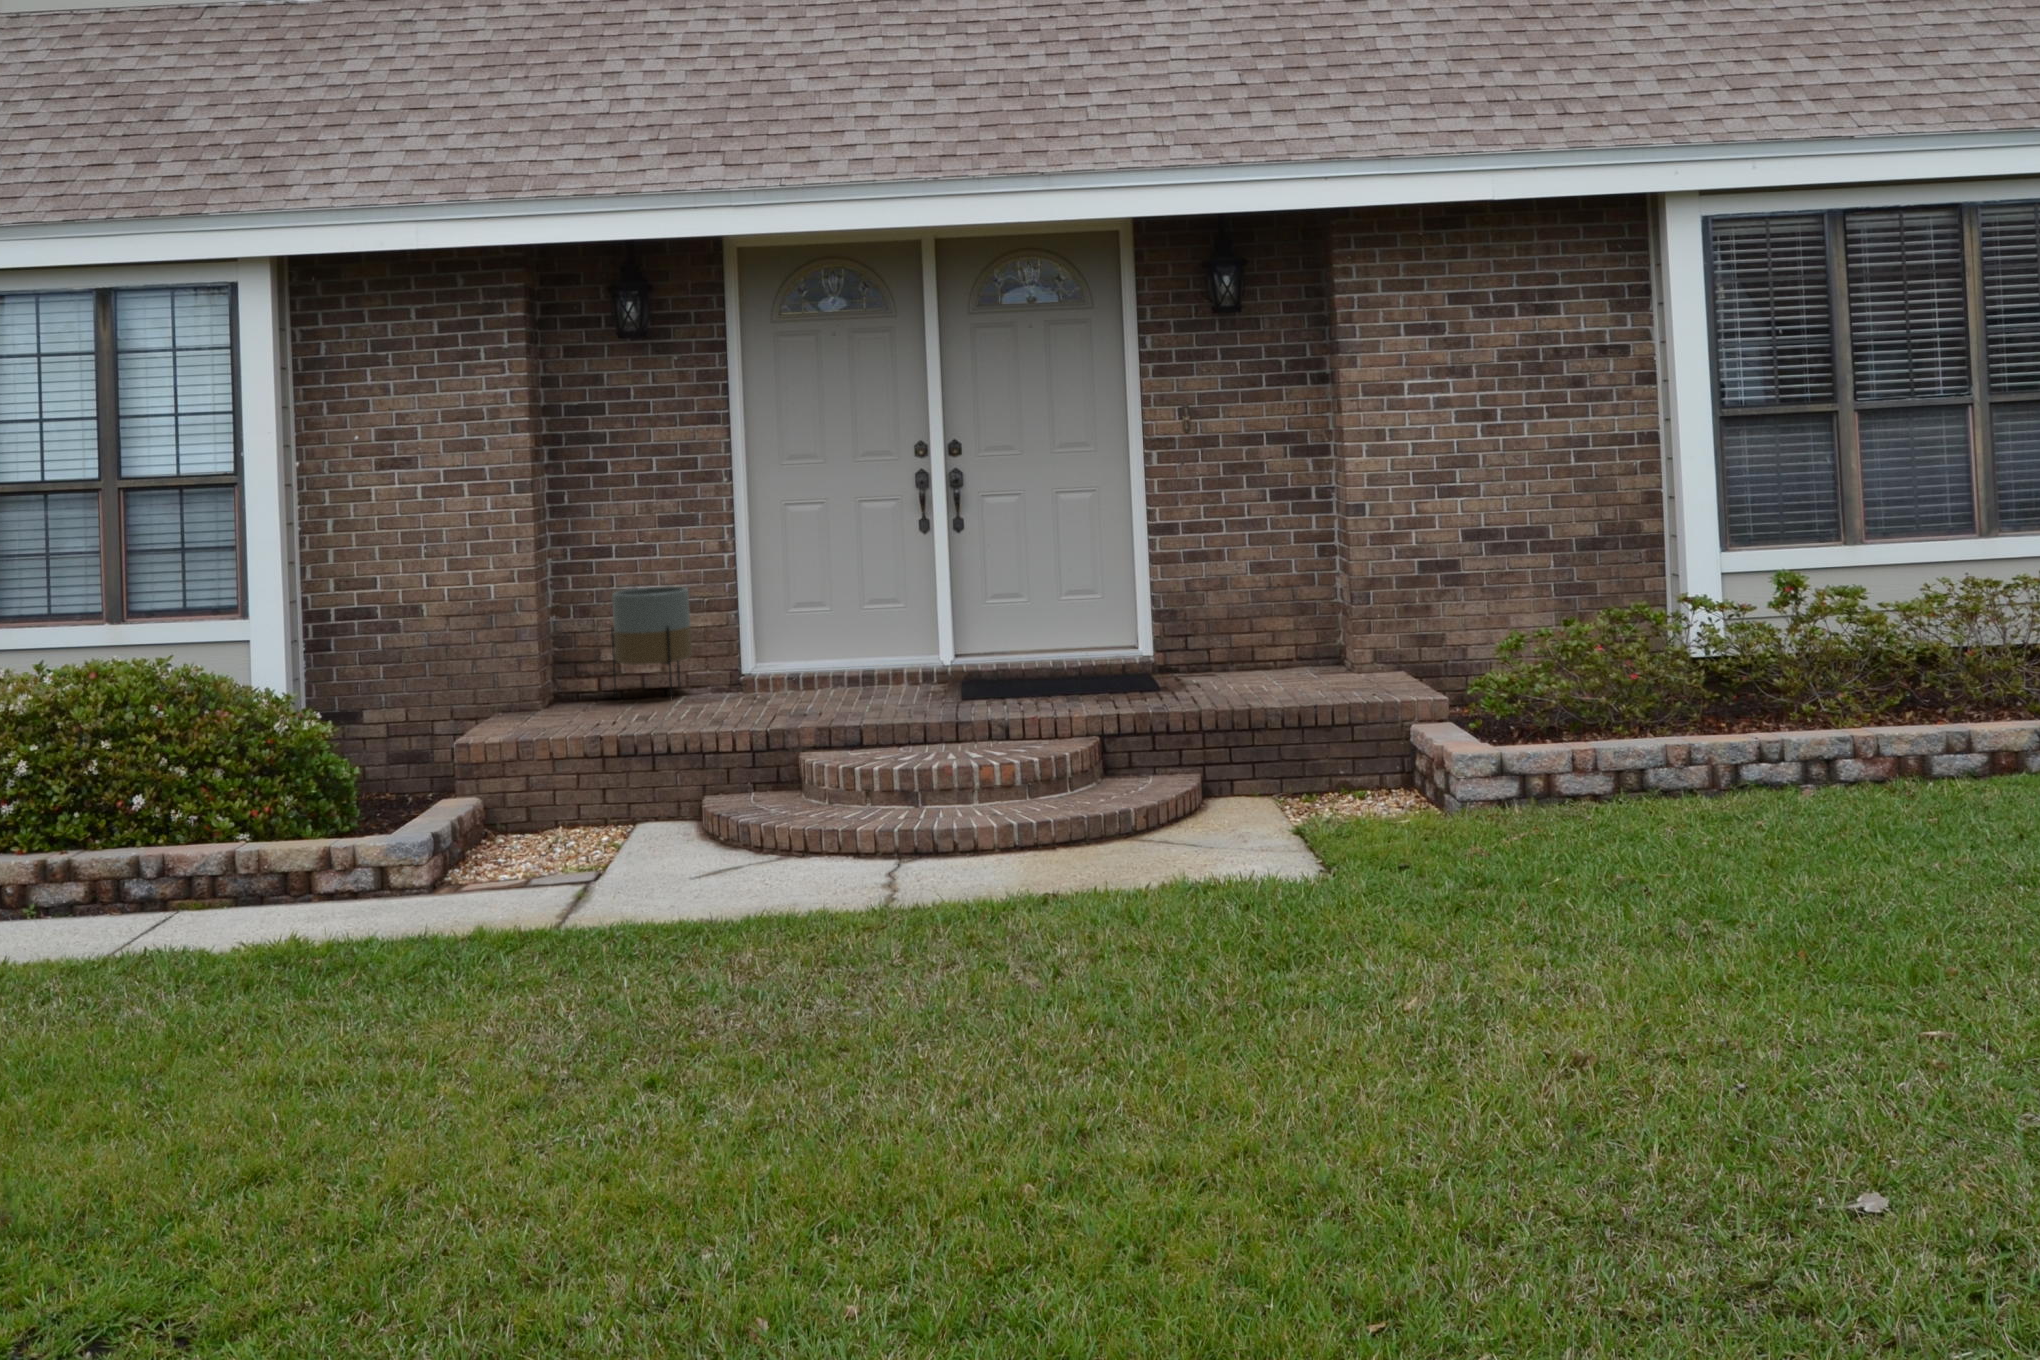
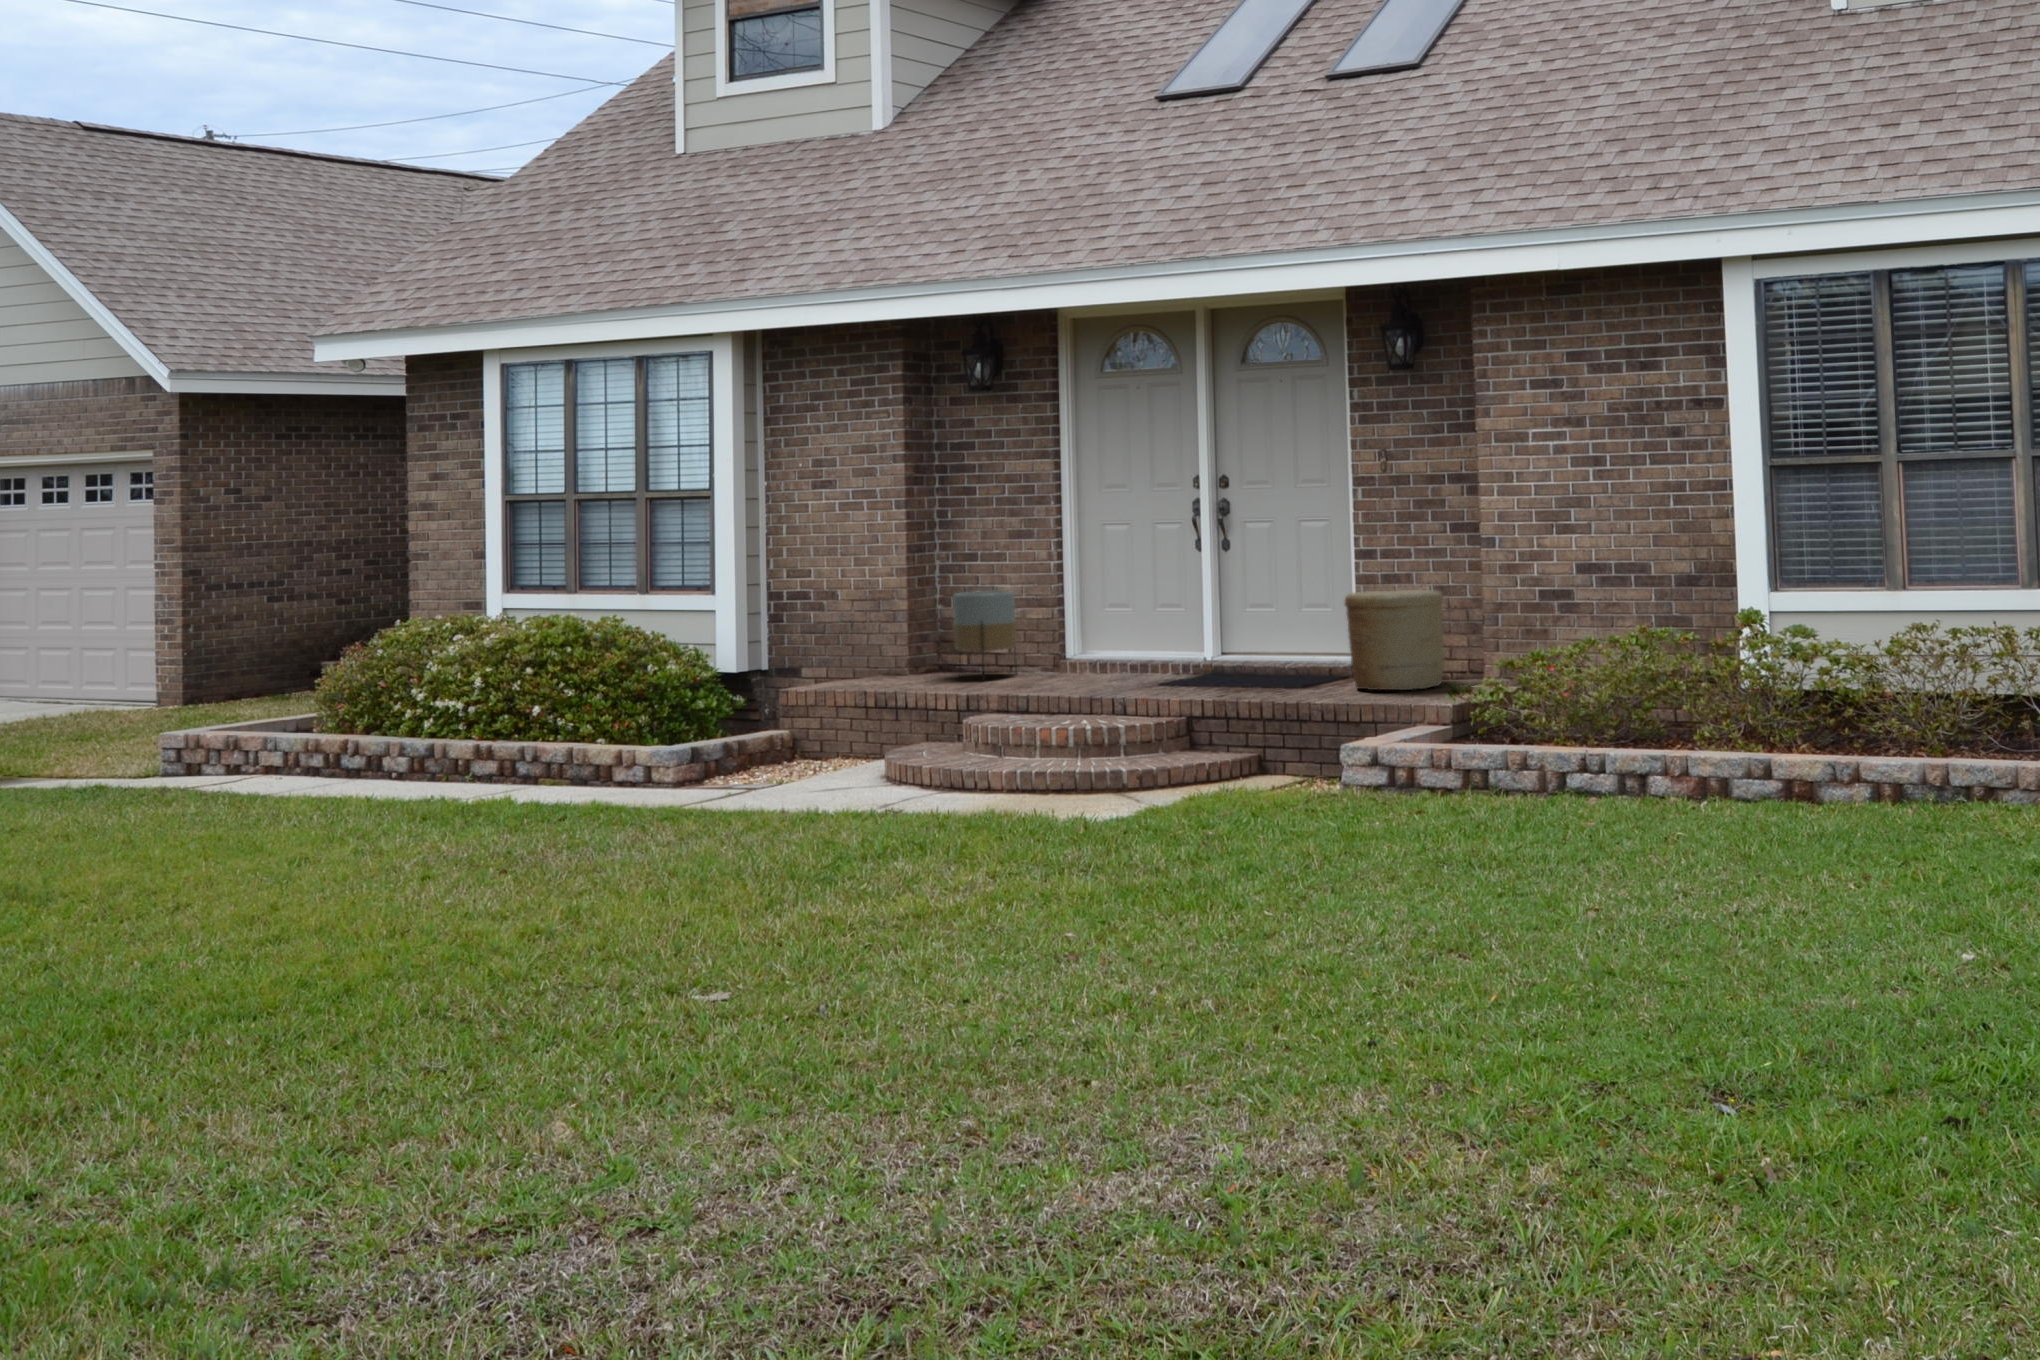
basket: none [1181,562,1295,679] -> present [1345,590,1444,691]

